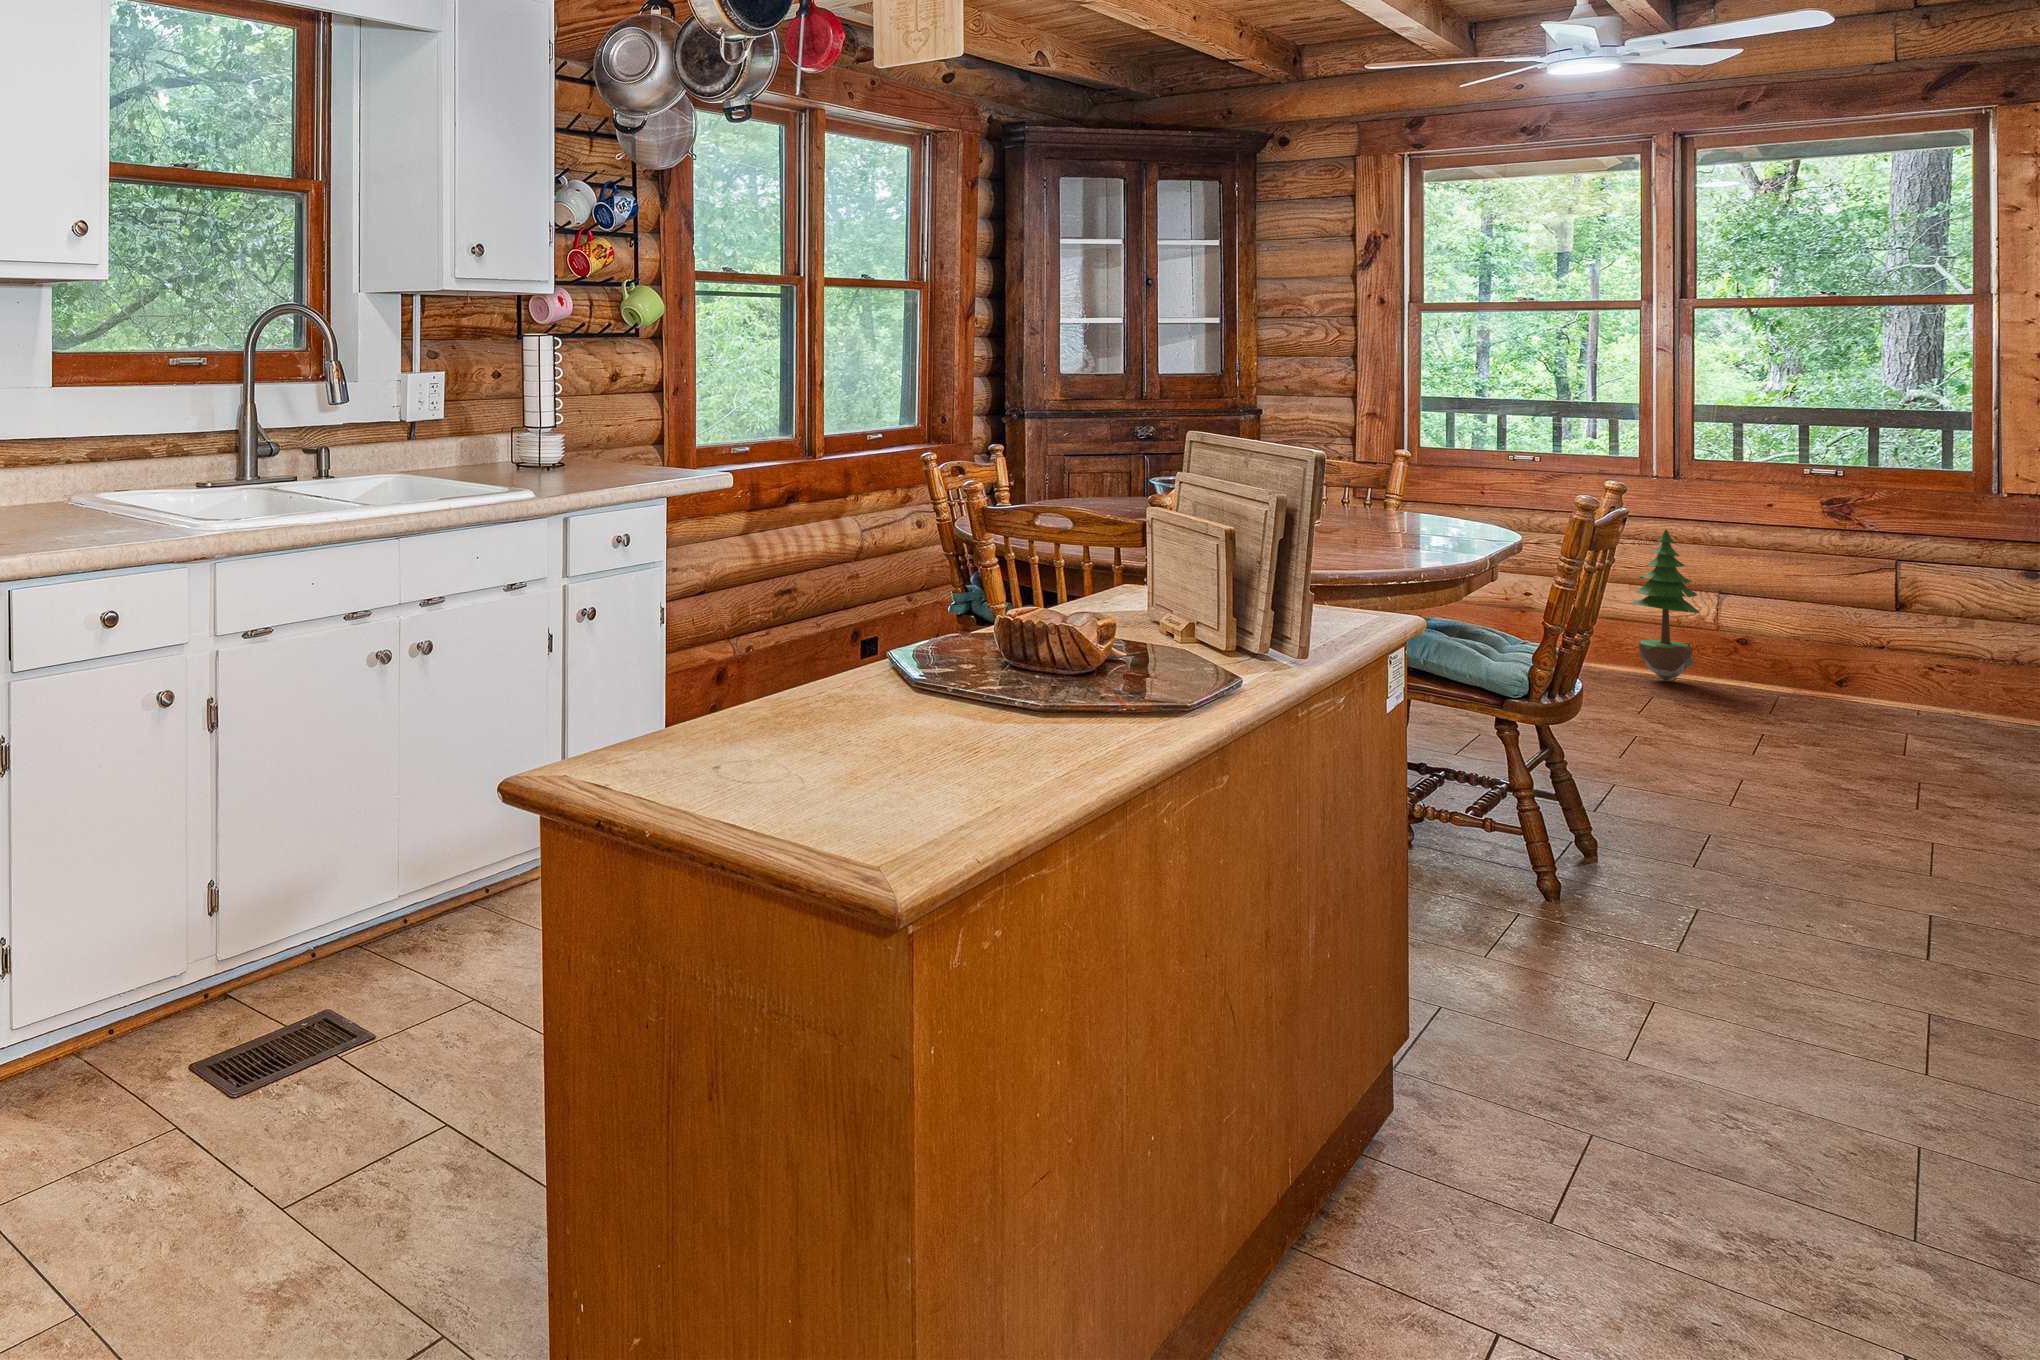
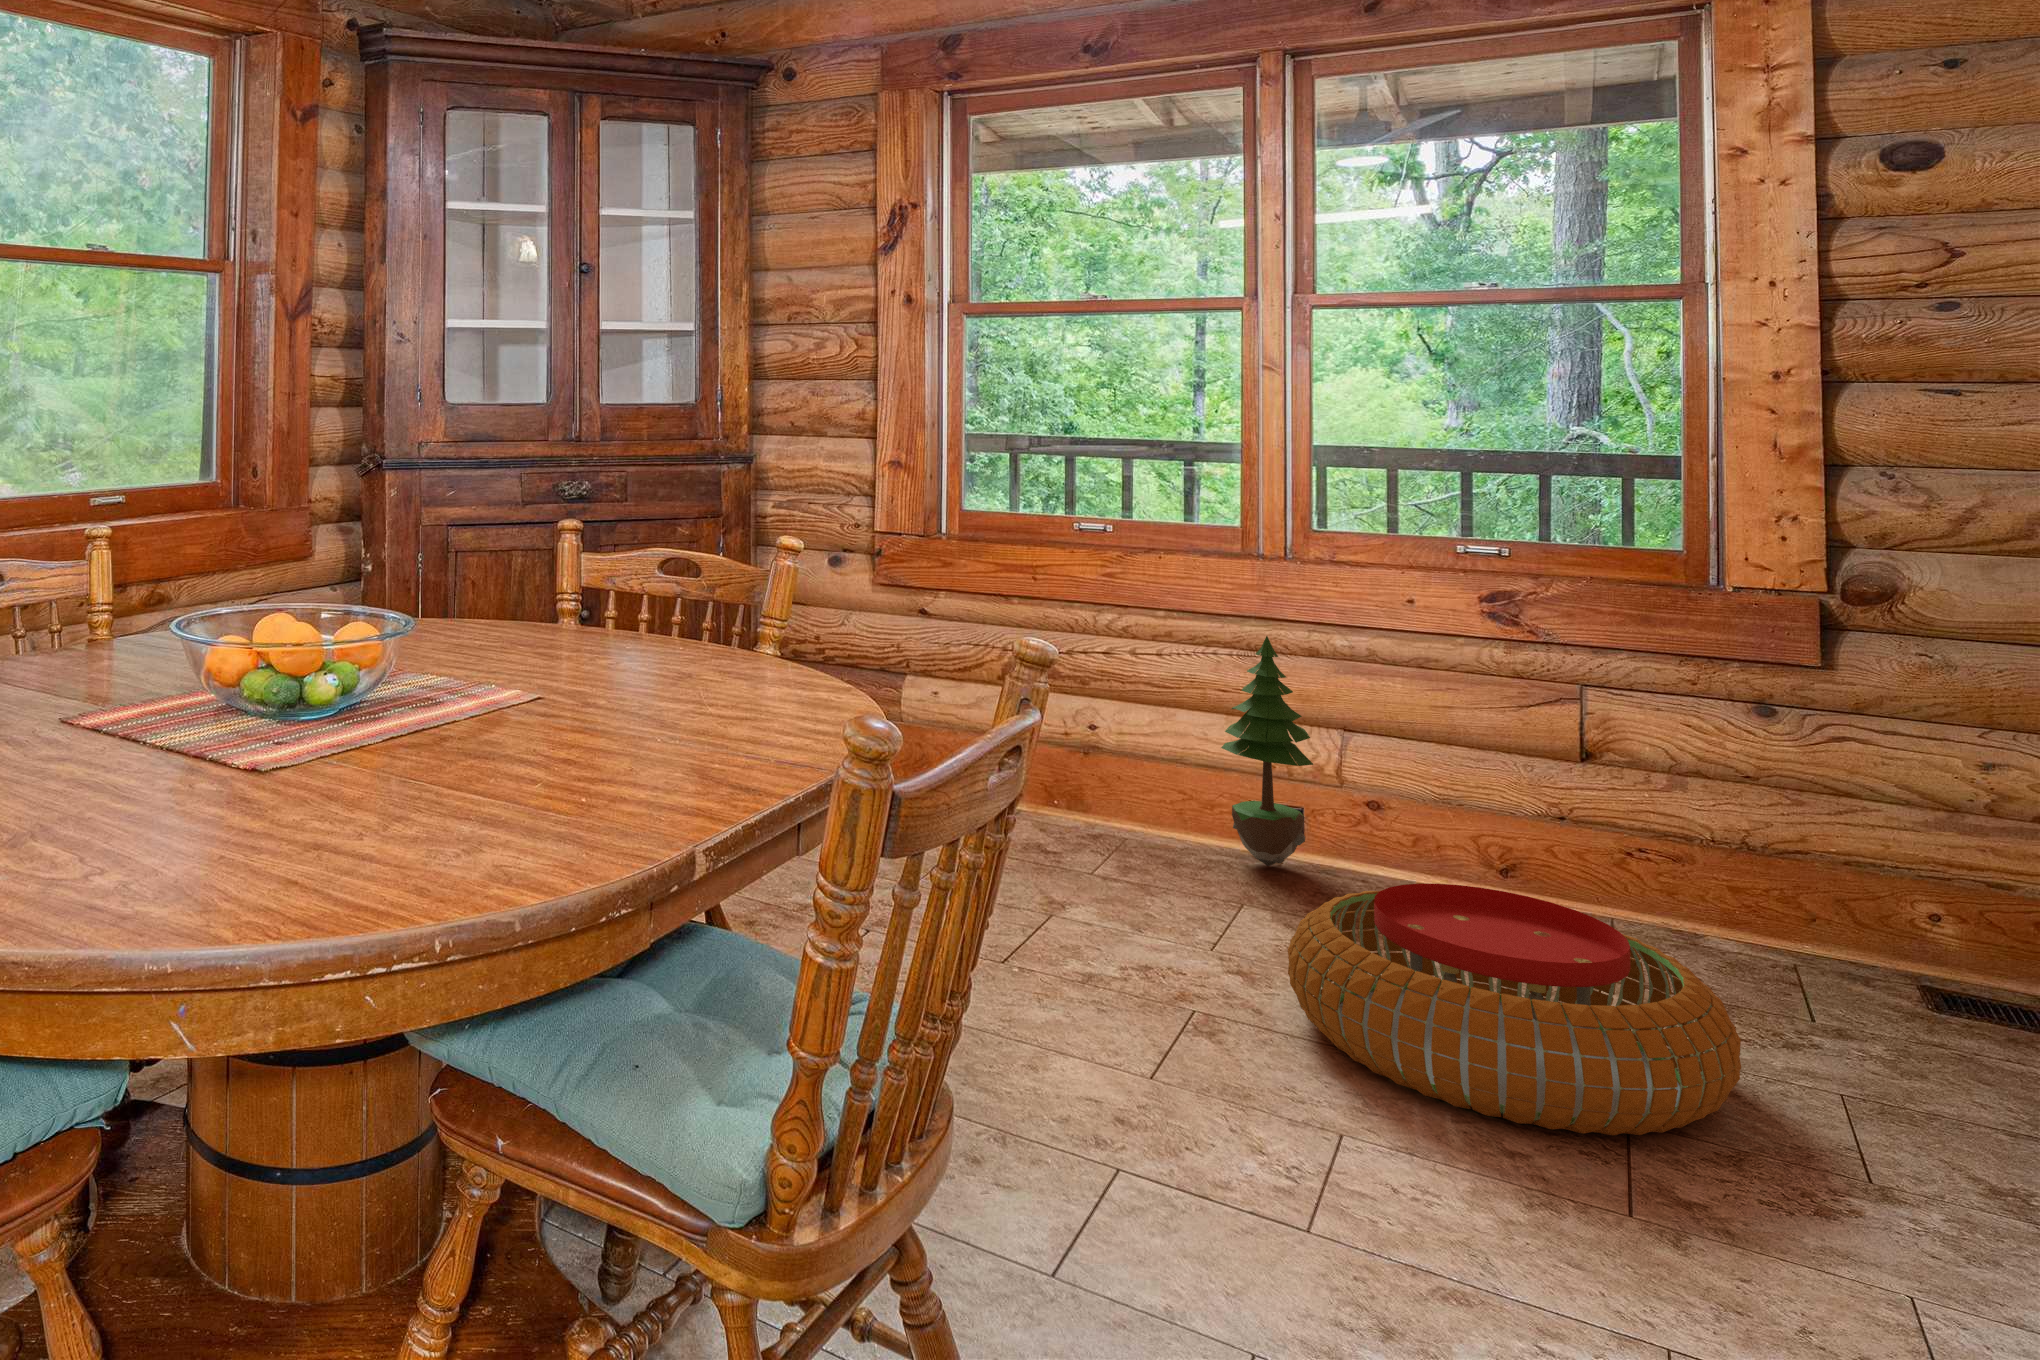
pouf: none [1696,662,1987,777] -> present [1288,884,1741,1136]

